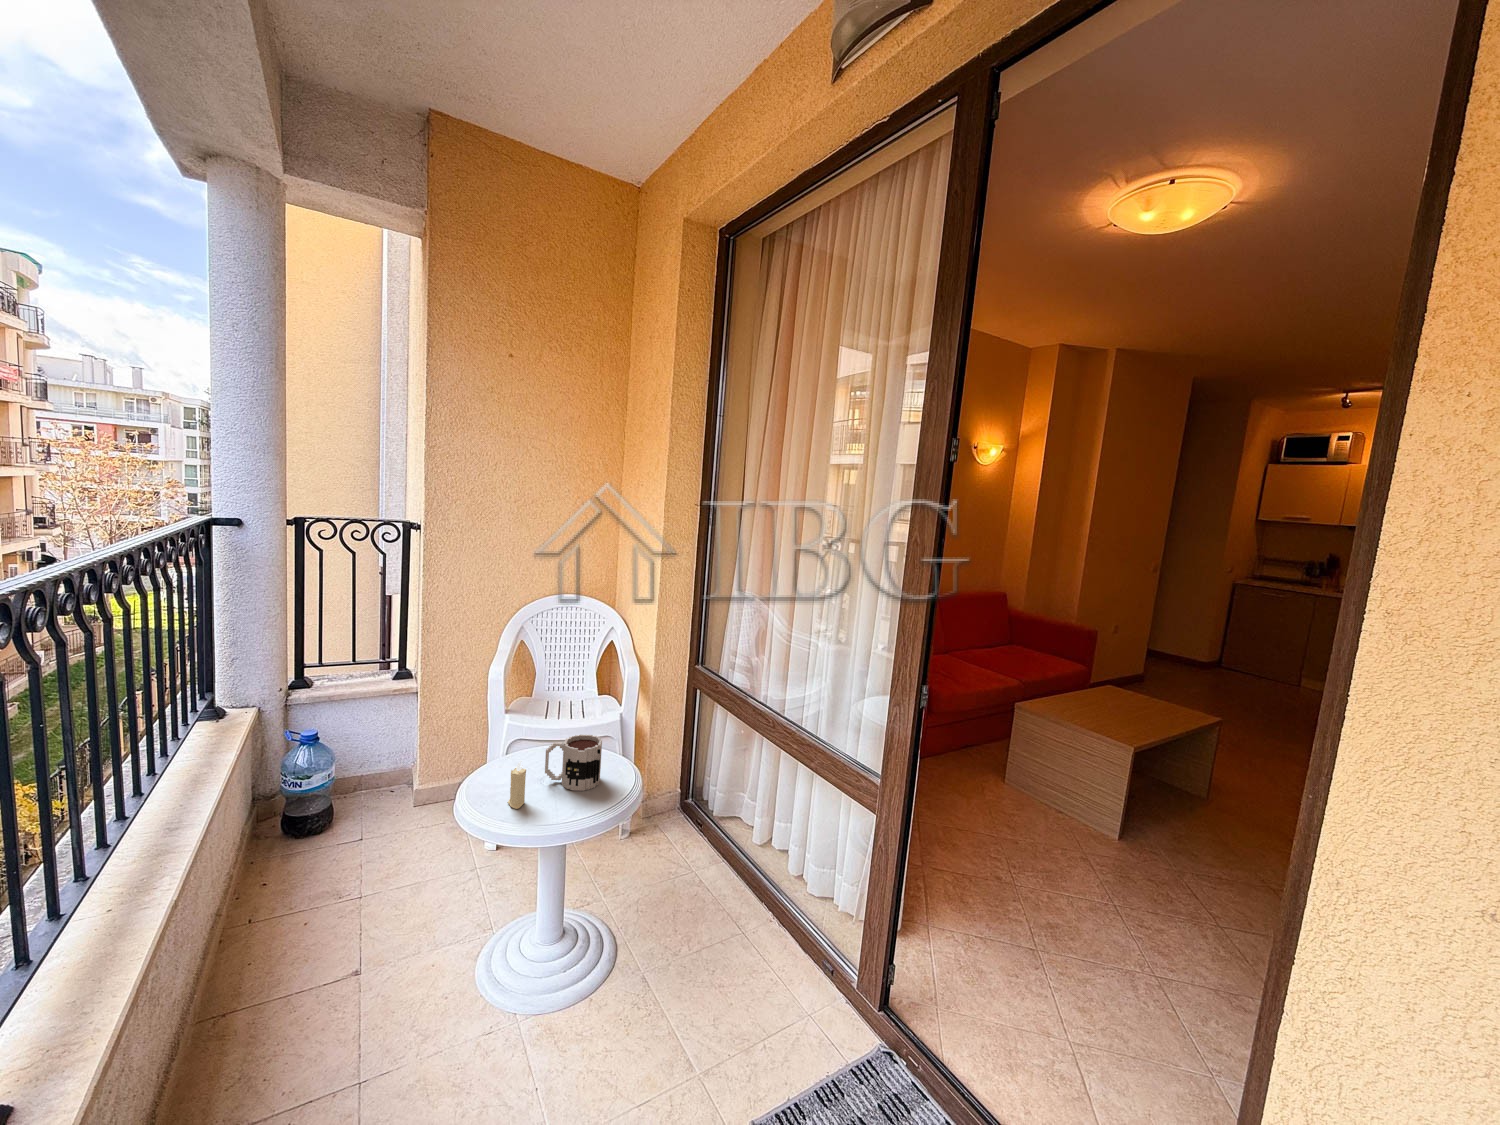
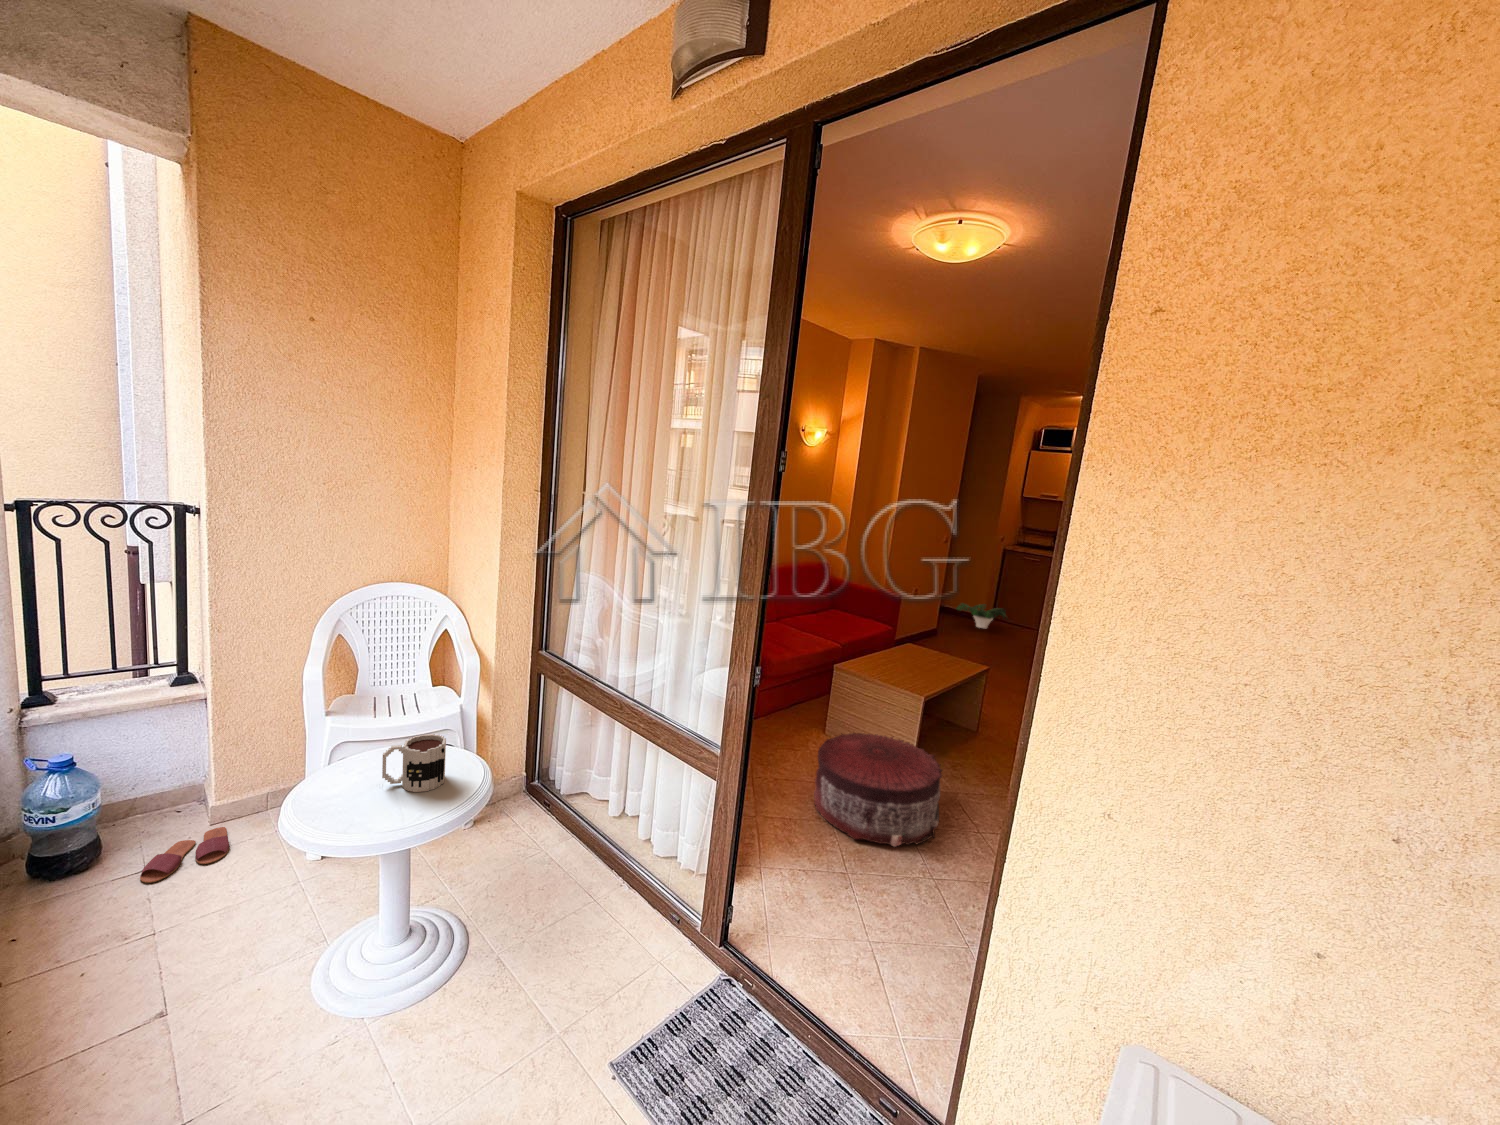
potted plant: none [1165,645,1239,677] -> present [956,603,1006,628]
candle: present [507,761,526,809] -> none [341,770,362,819]
pouf: none [990,781,1164,931] -> present [814,733,942,847]
slippers: none [358,809,426,850] -> present [140,827,230,883]

